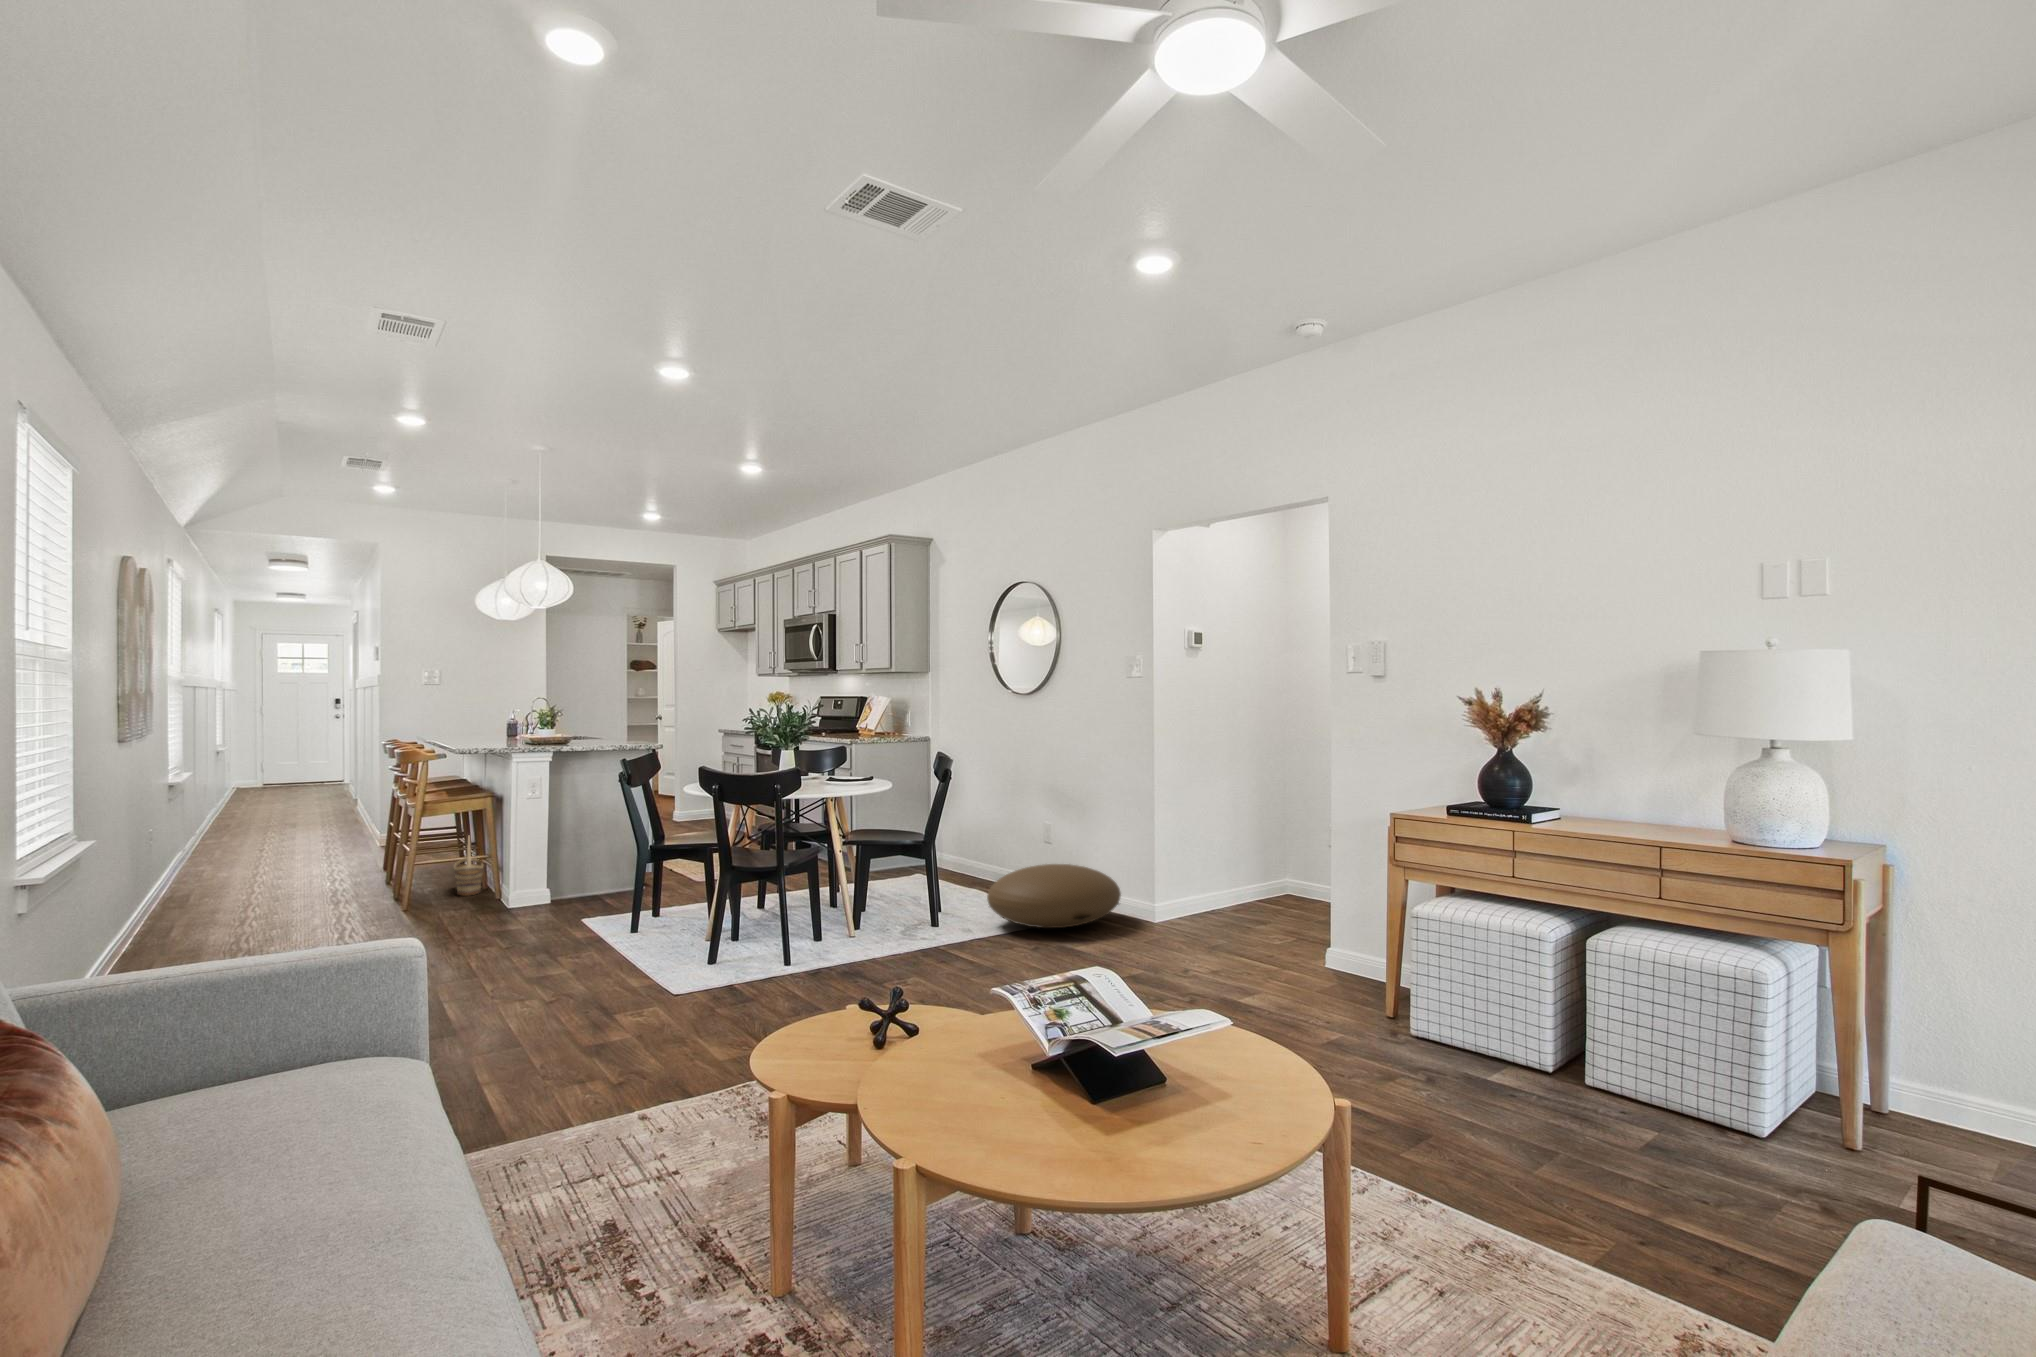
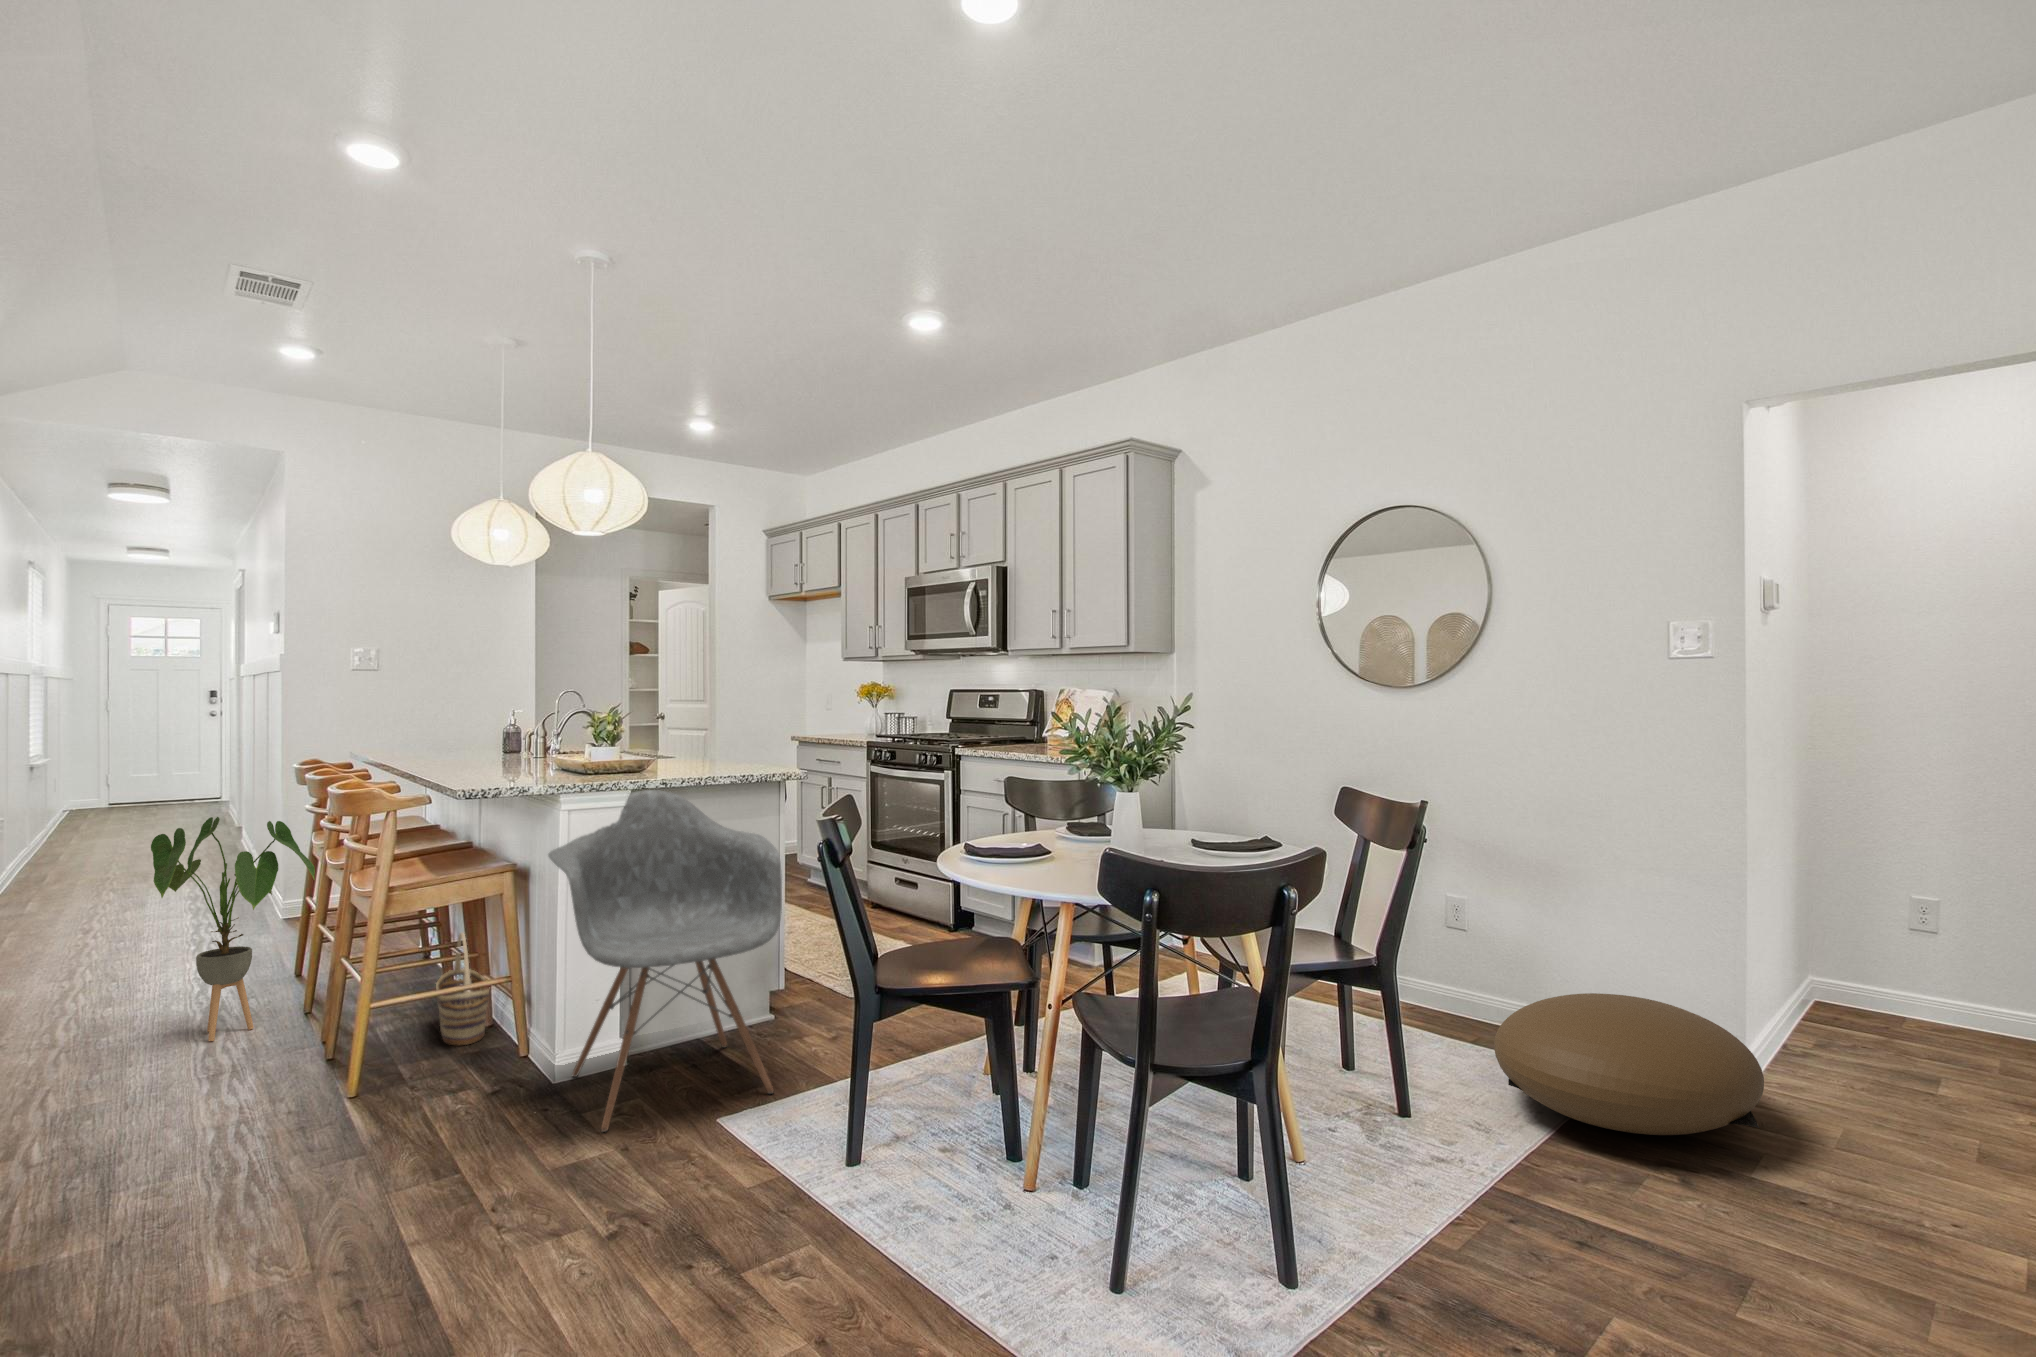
armchair: none [503,753,628,922] -> present [548,790,782,1132]
house plant: none [303,768,390,892] -> present [151,817,315,1041]

